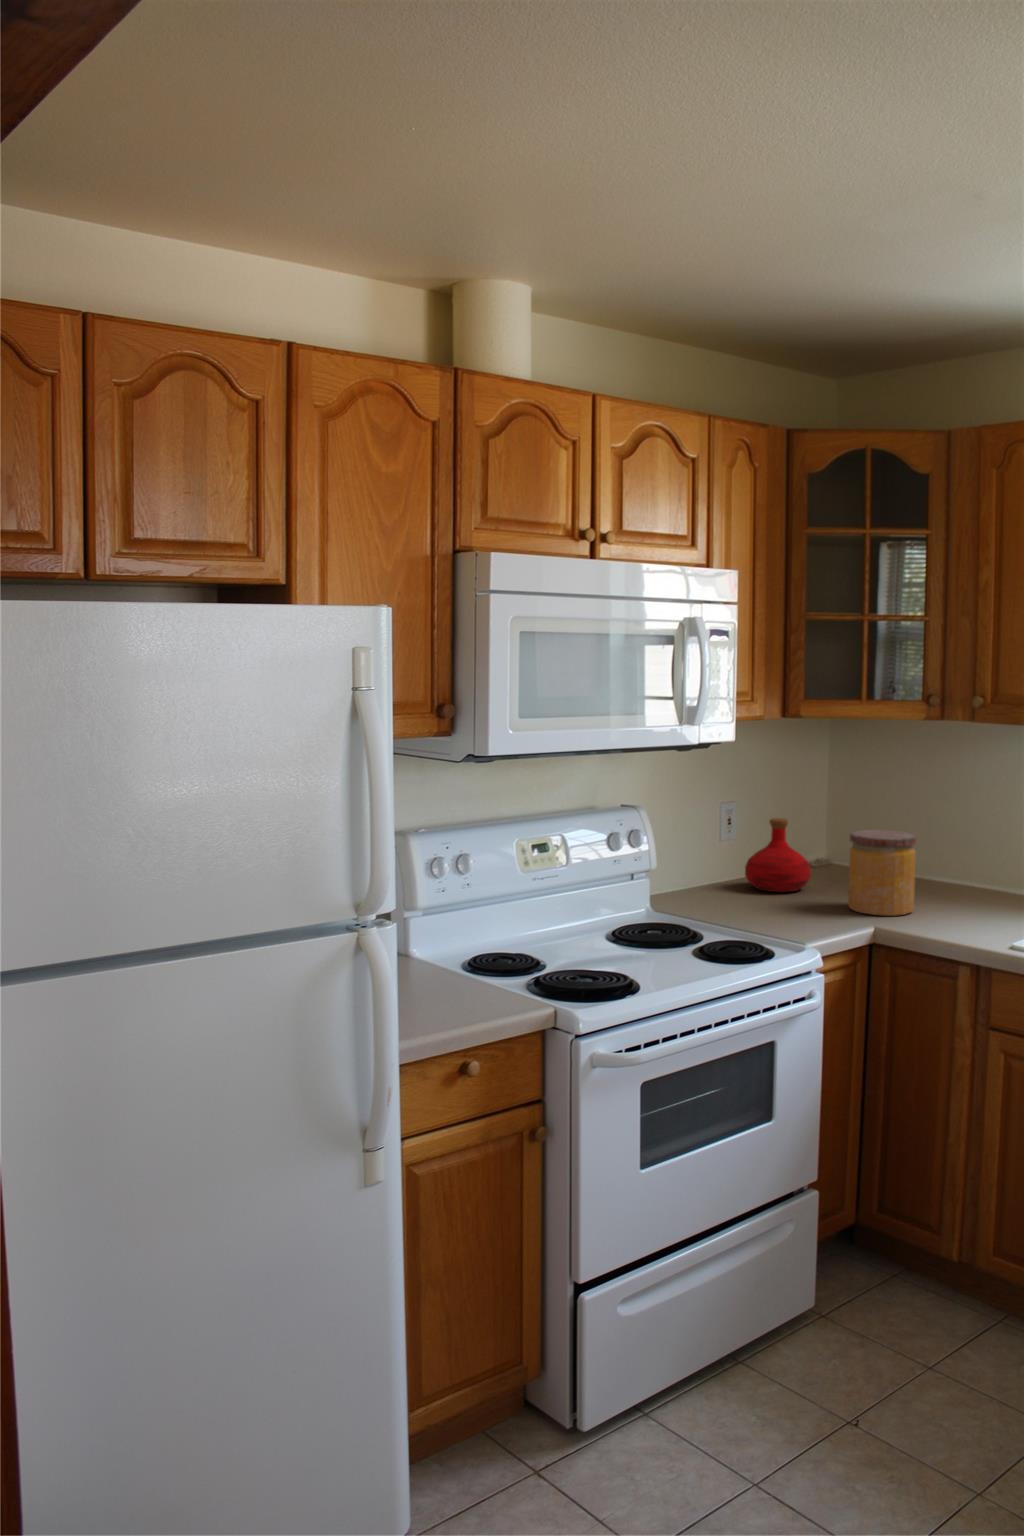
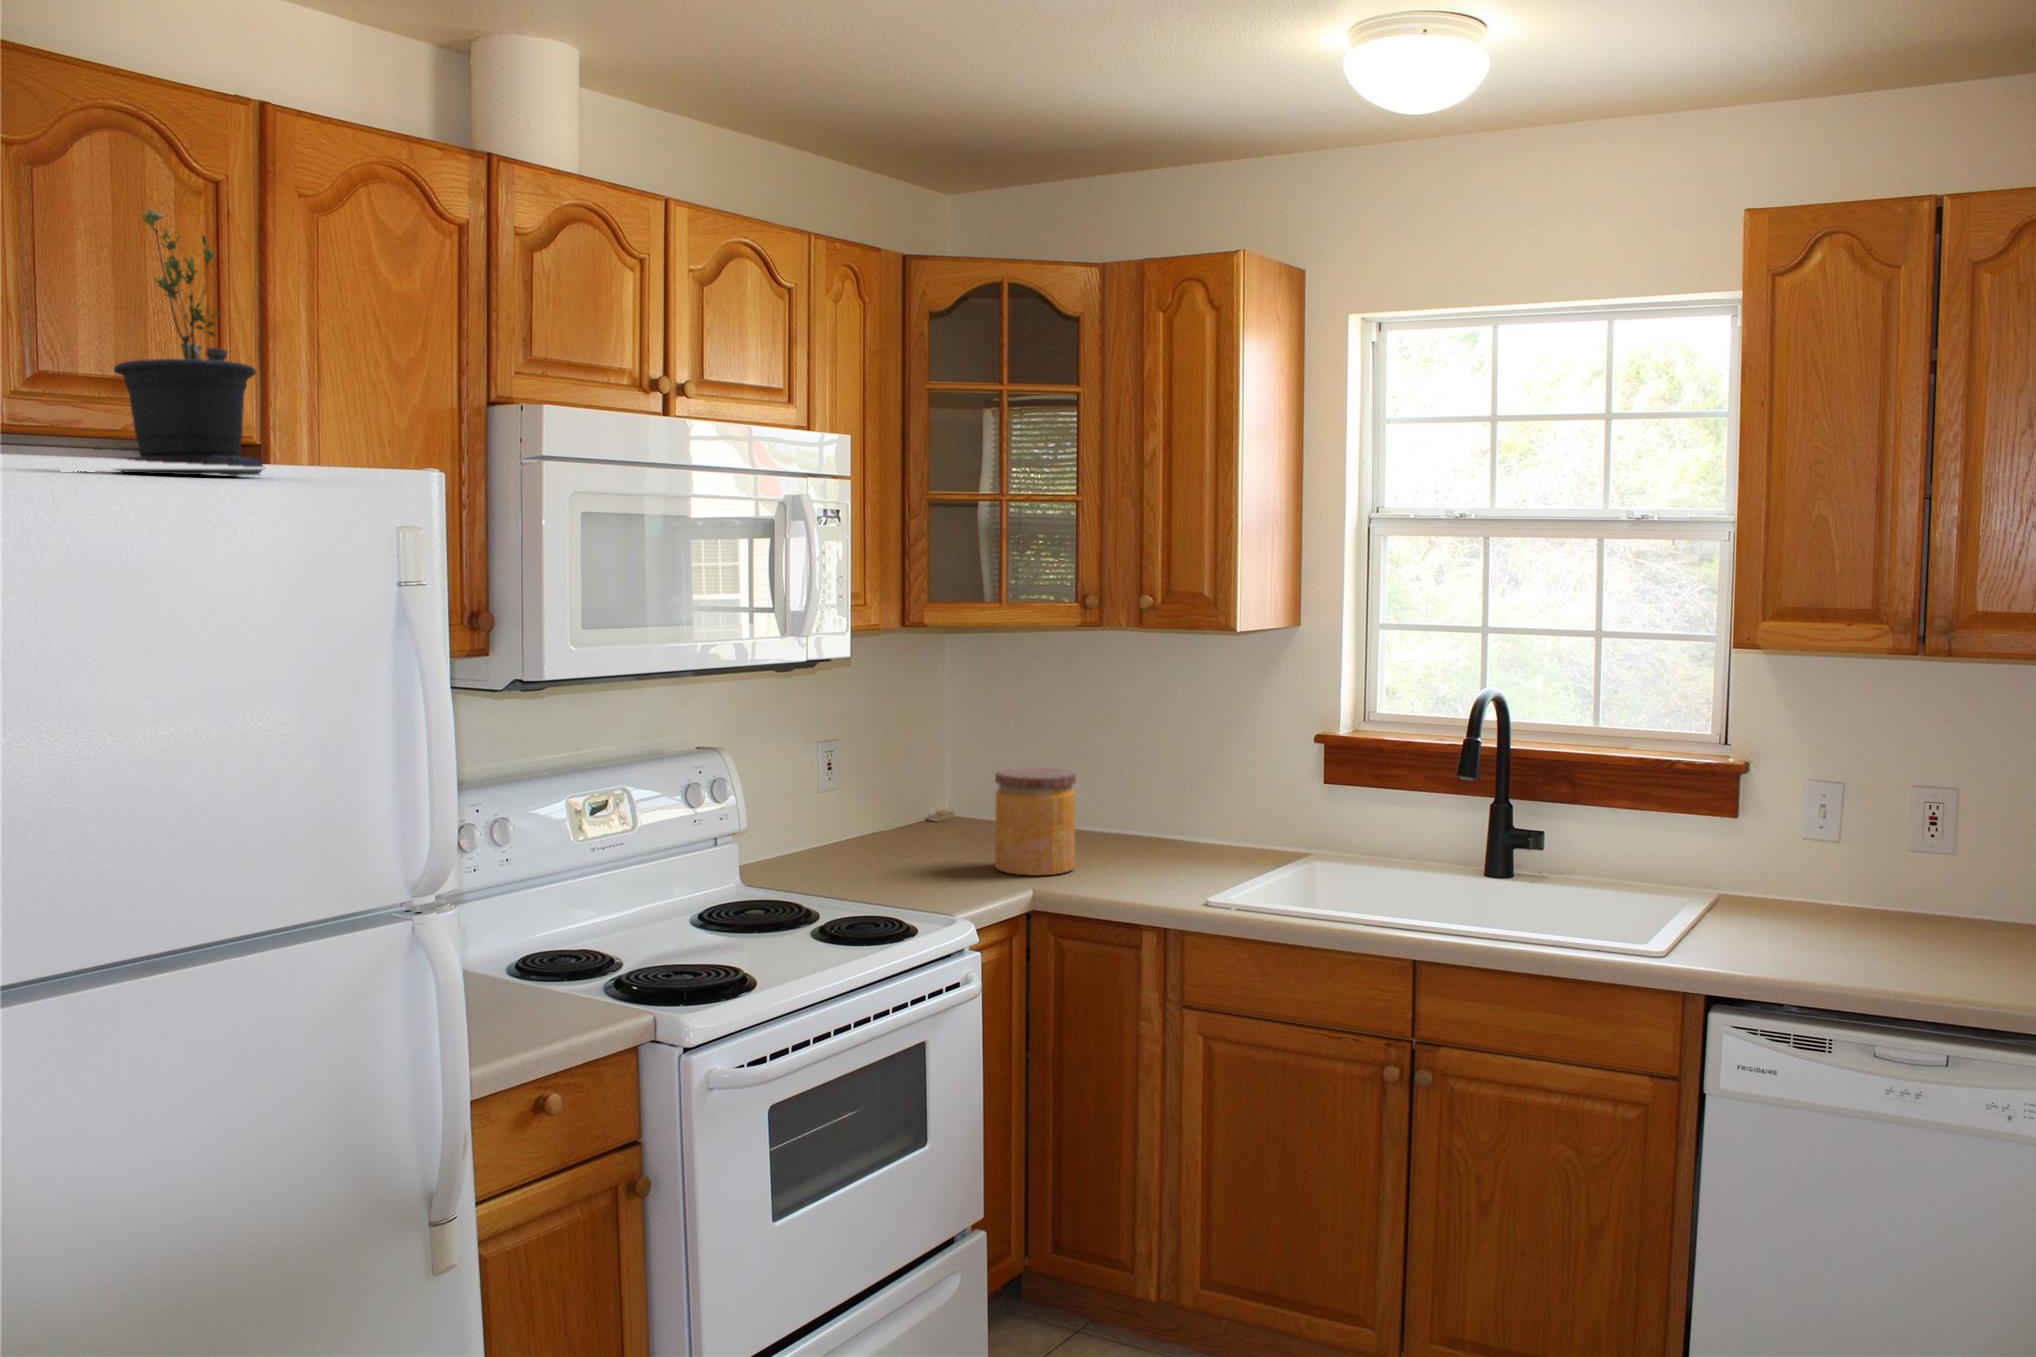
potted plant: none [138,416,273,605] -> present [114,210,265,476]
bottle: present [745,818,811,892] -> none [858,758,943,855]

